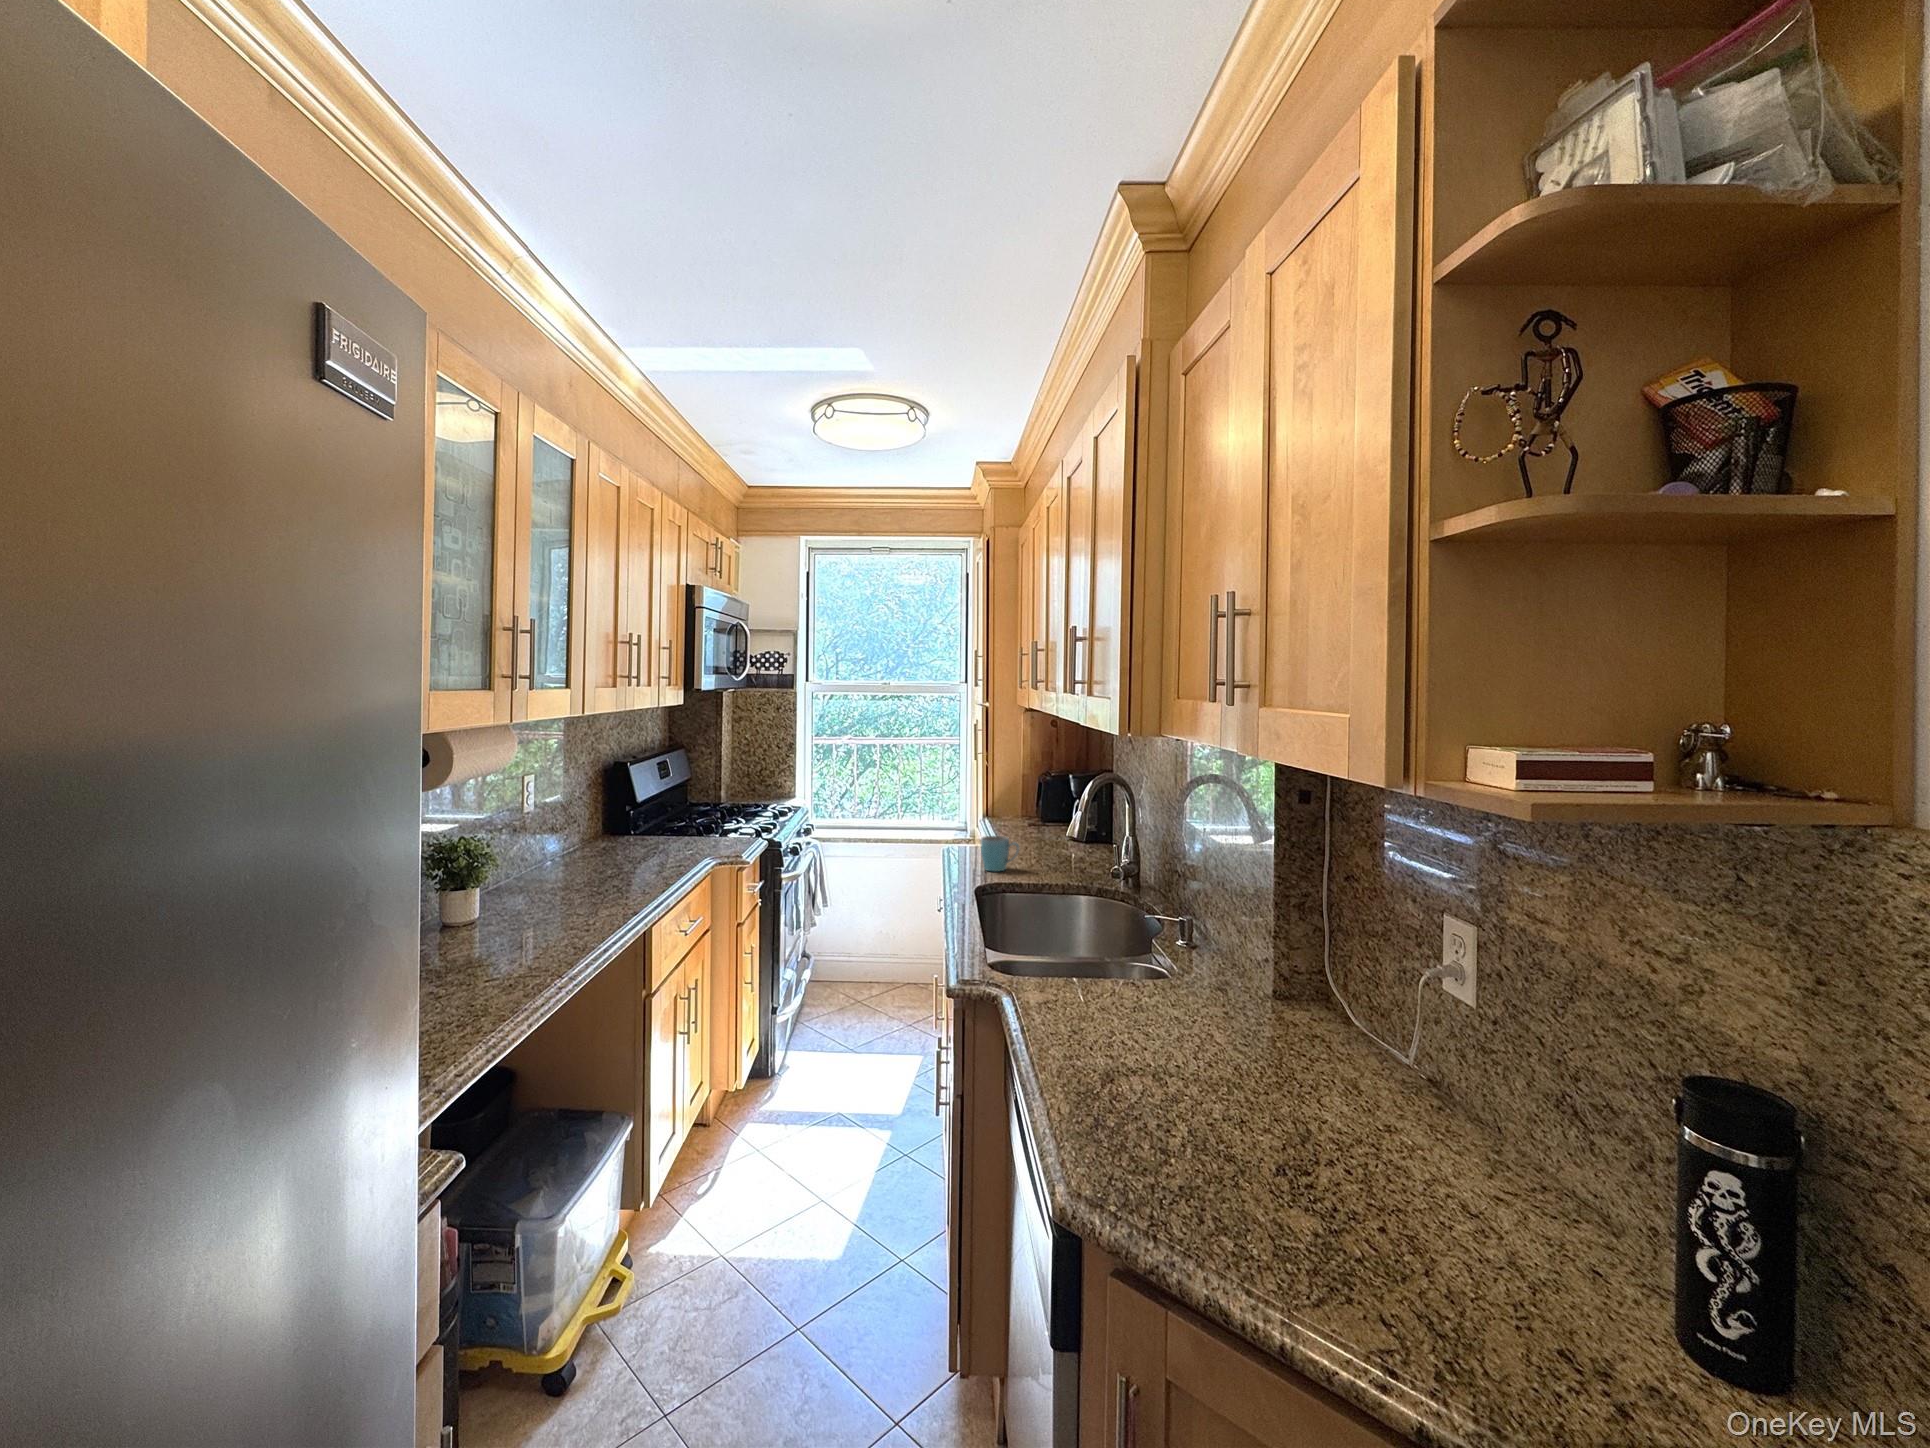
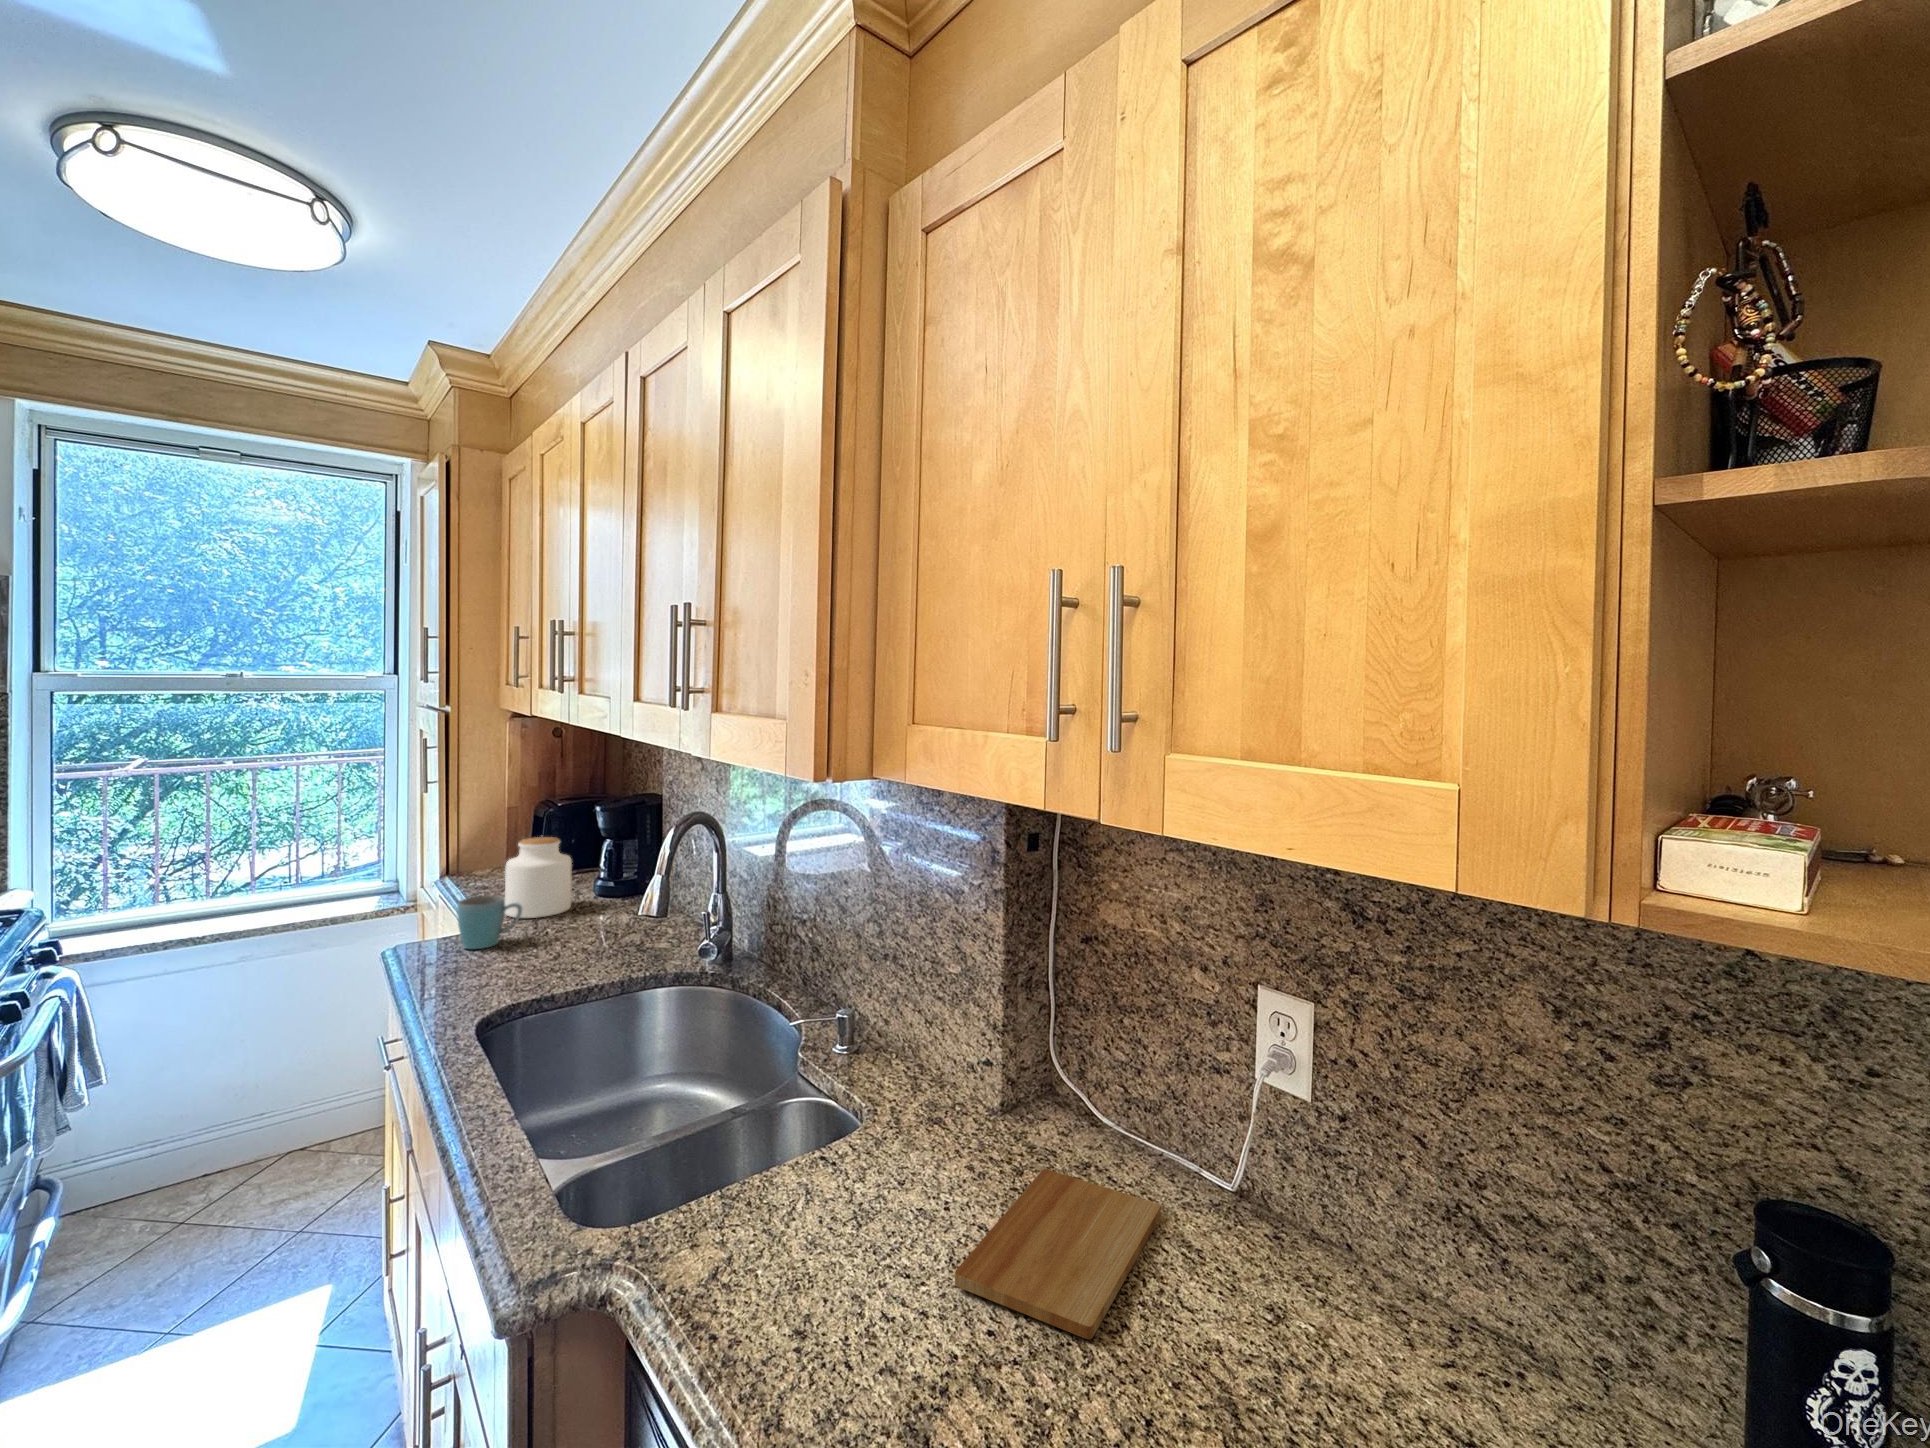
jar: none [1015,801,1060,858] -> present [505,837,572,918]
cutting board: none [1179,1039,1363,1109] -> present [955,1169,1161,1339]

